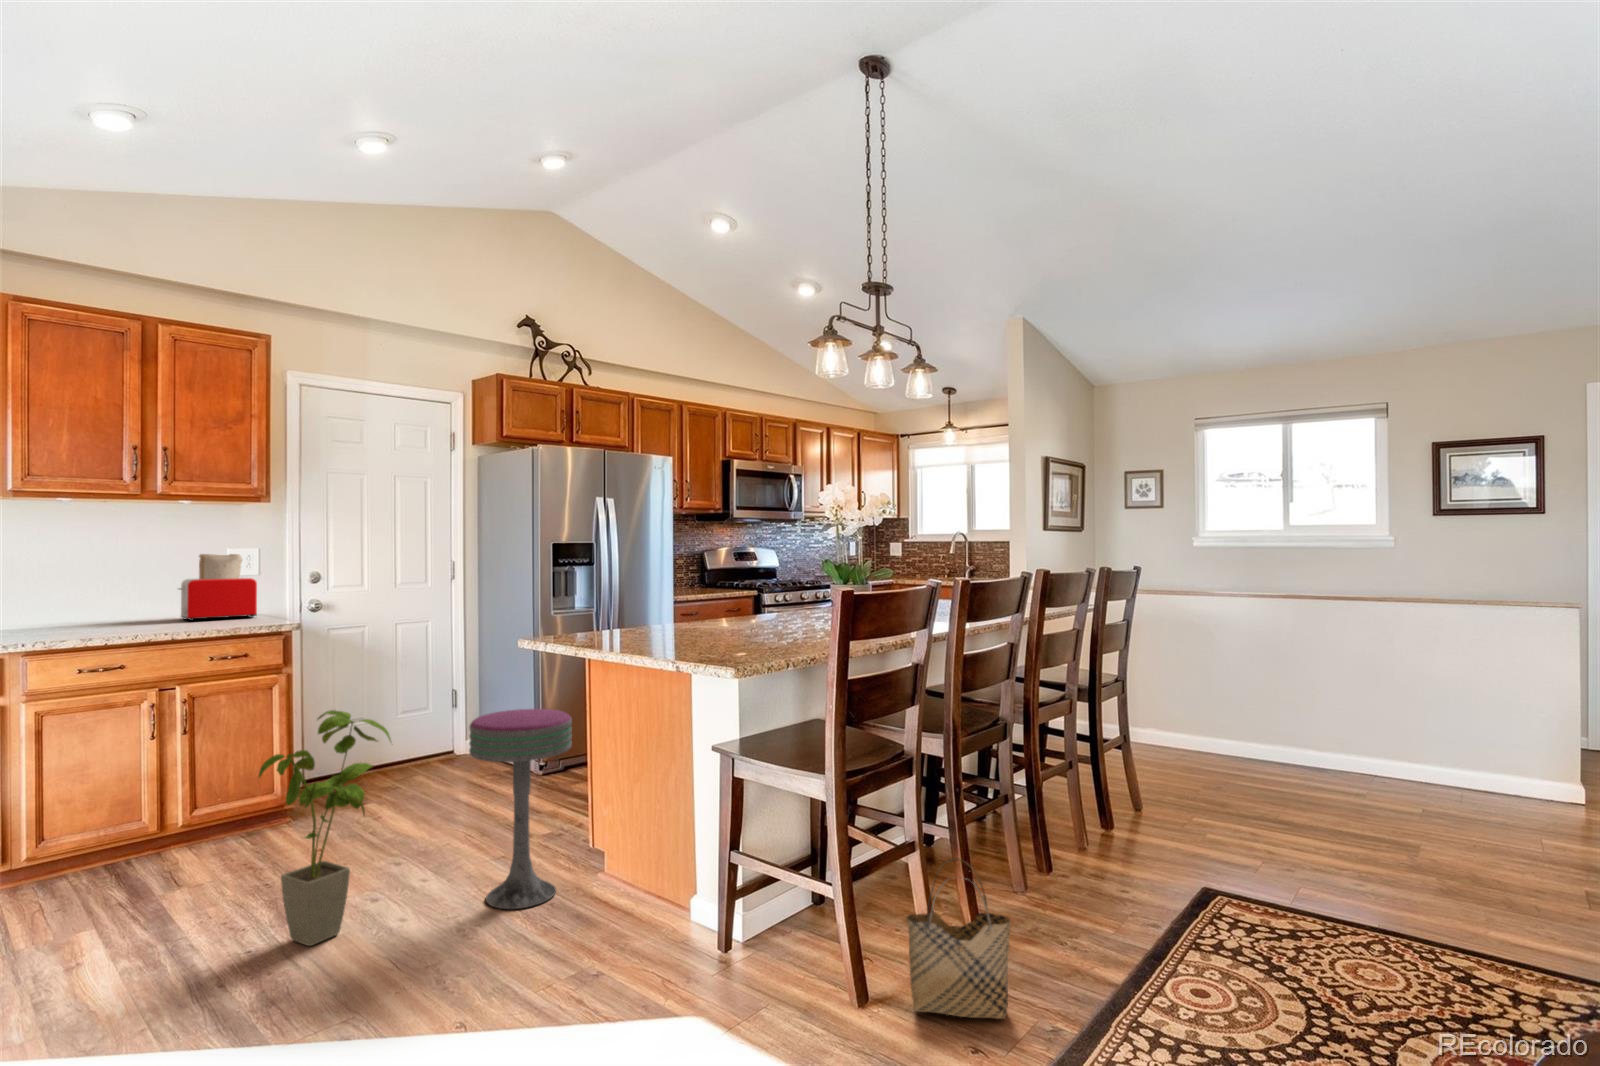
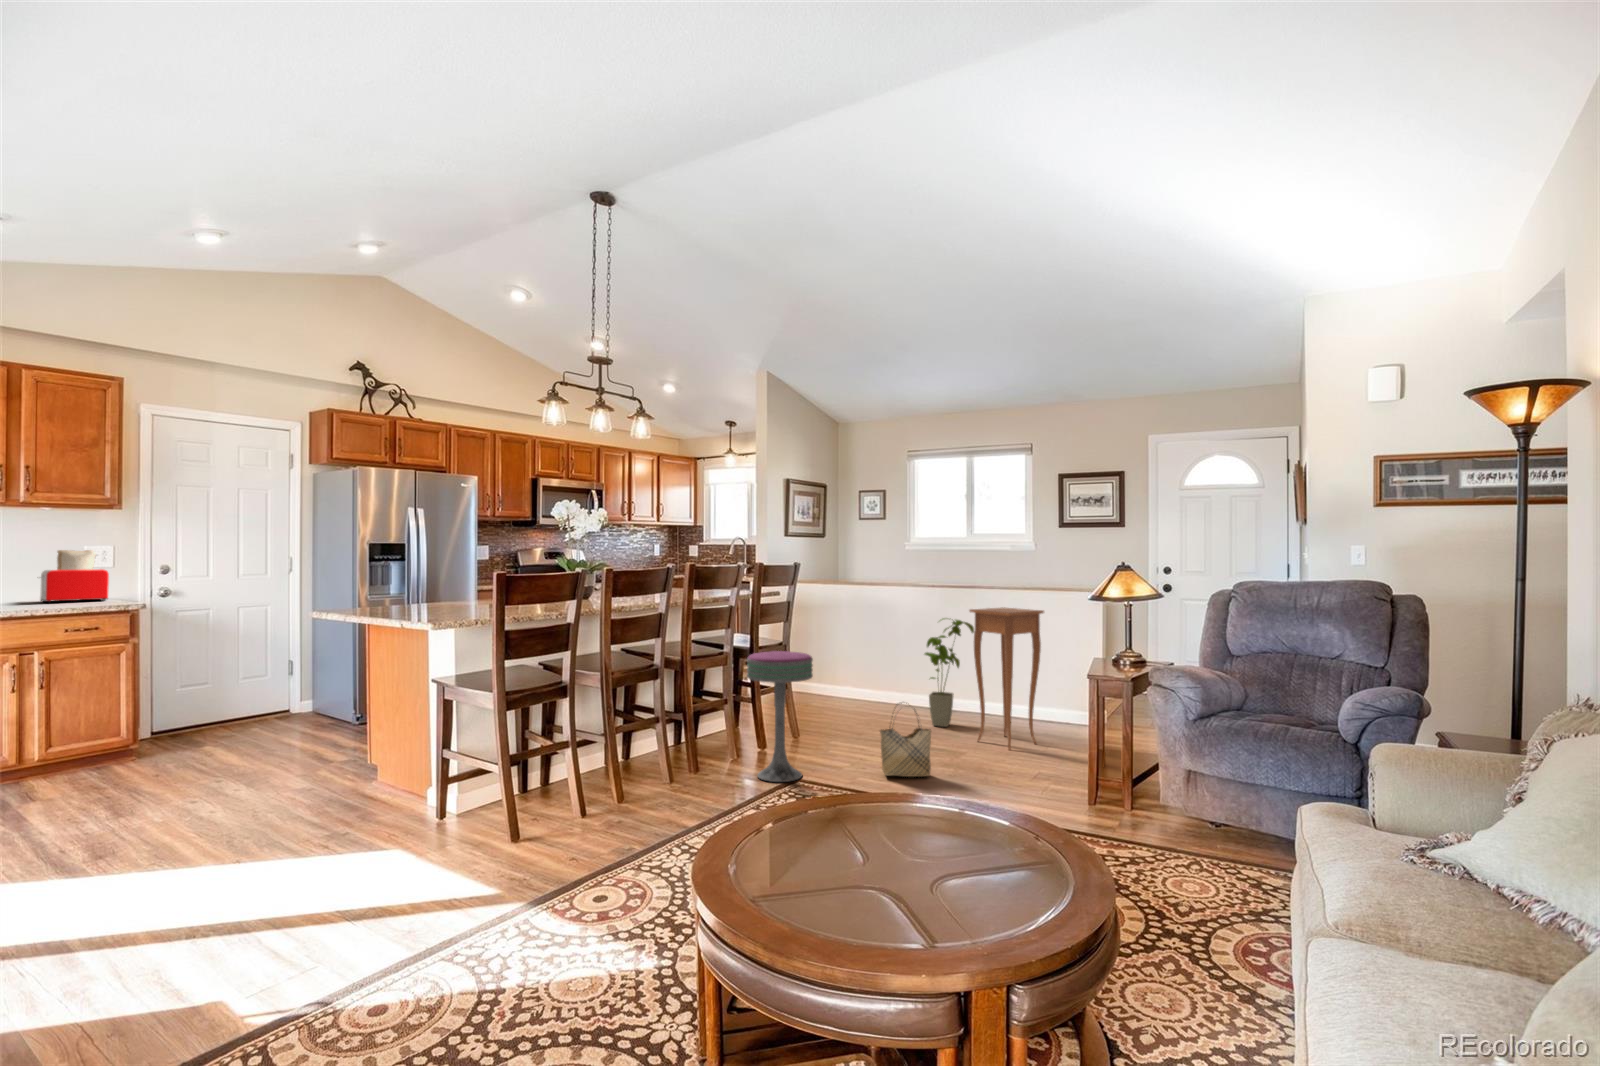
side table: none [1423,637,1555,859] -> present [970,607,1044,750]
bar stool: present [469,709,572,909] -> present [747,651,813,782]
house plant: present [258,710,391,946] -> present [925,618,974,727]
woven basket: present [906,858,1011,1019] -> present [880,703,931,777]

